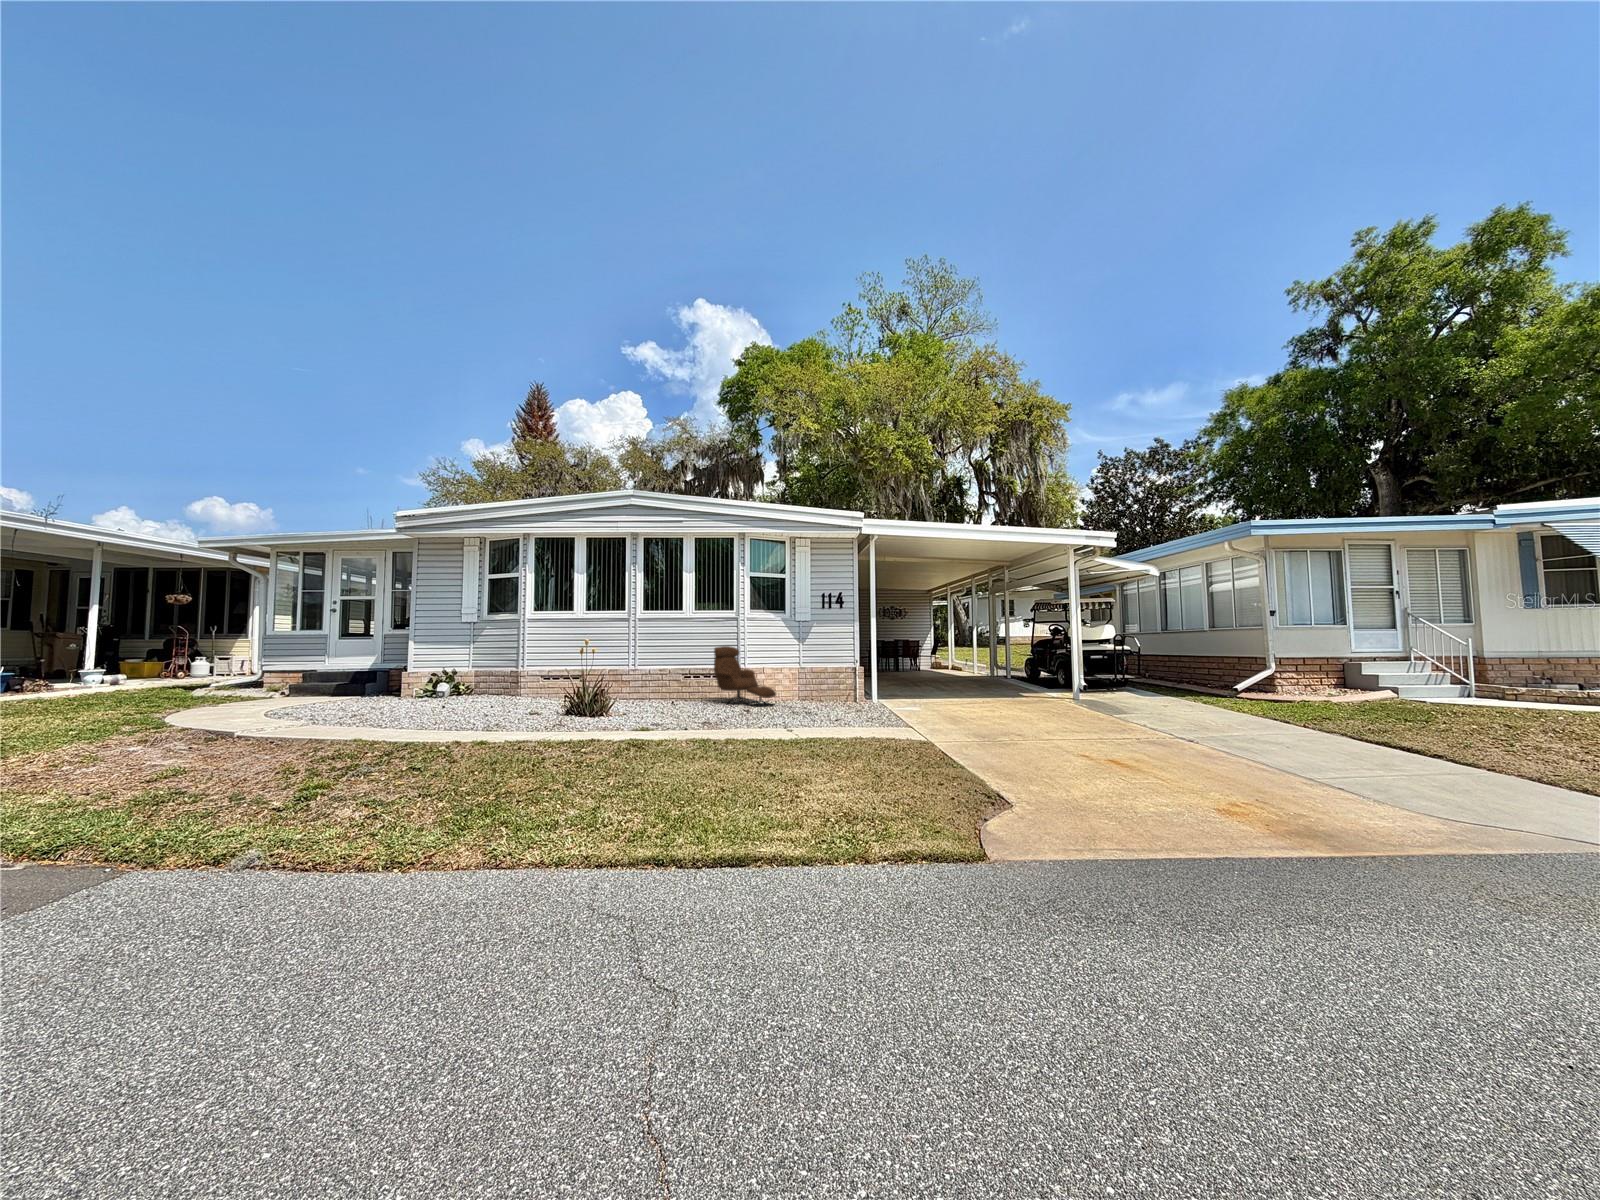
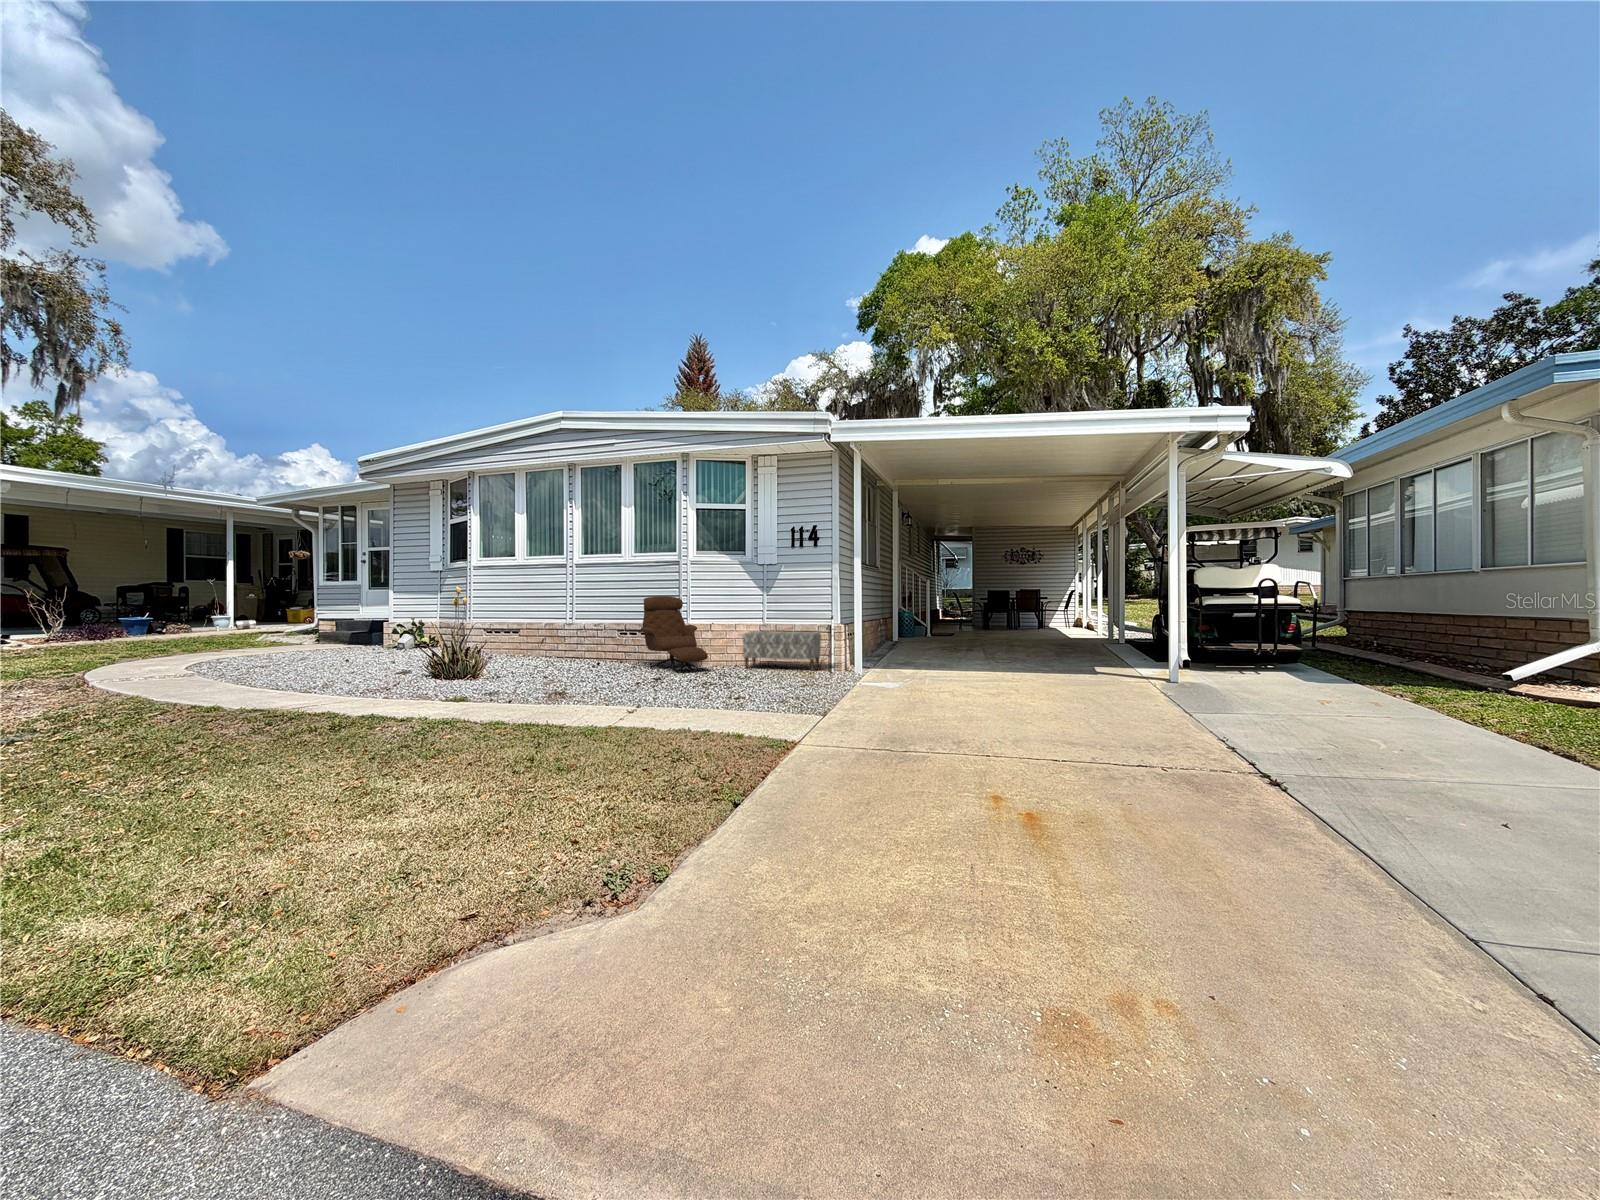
bench: none [796,674,855,703] -> present [743,631,821,670]

